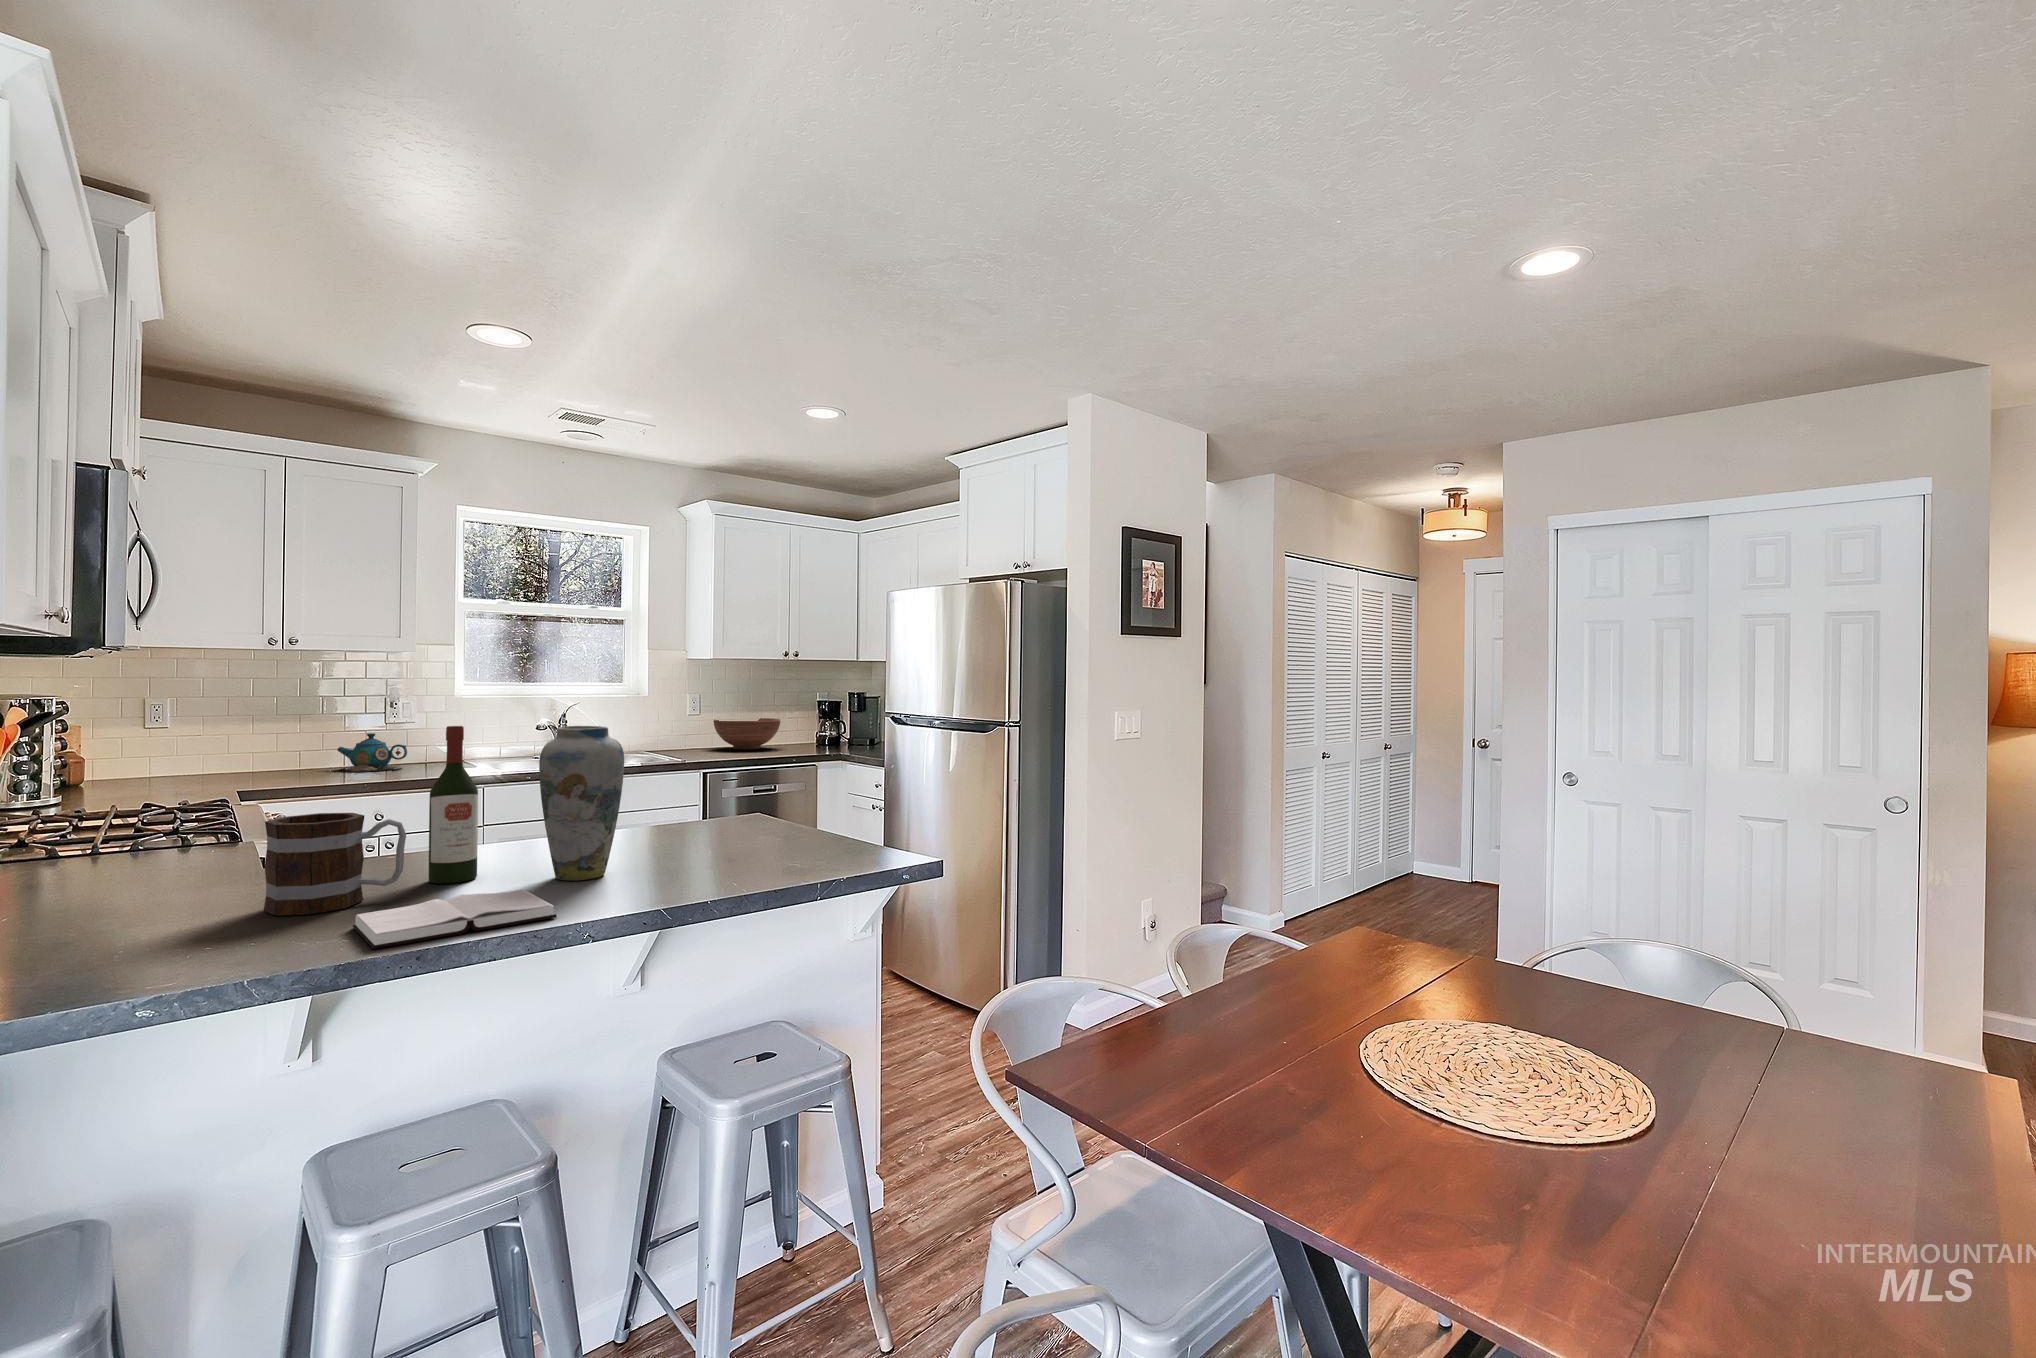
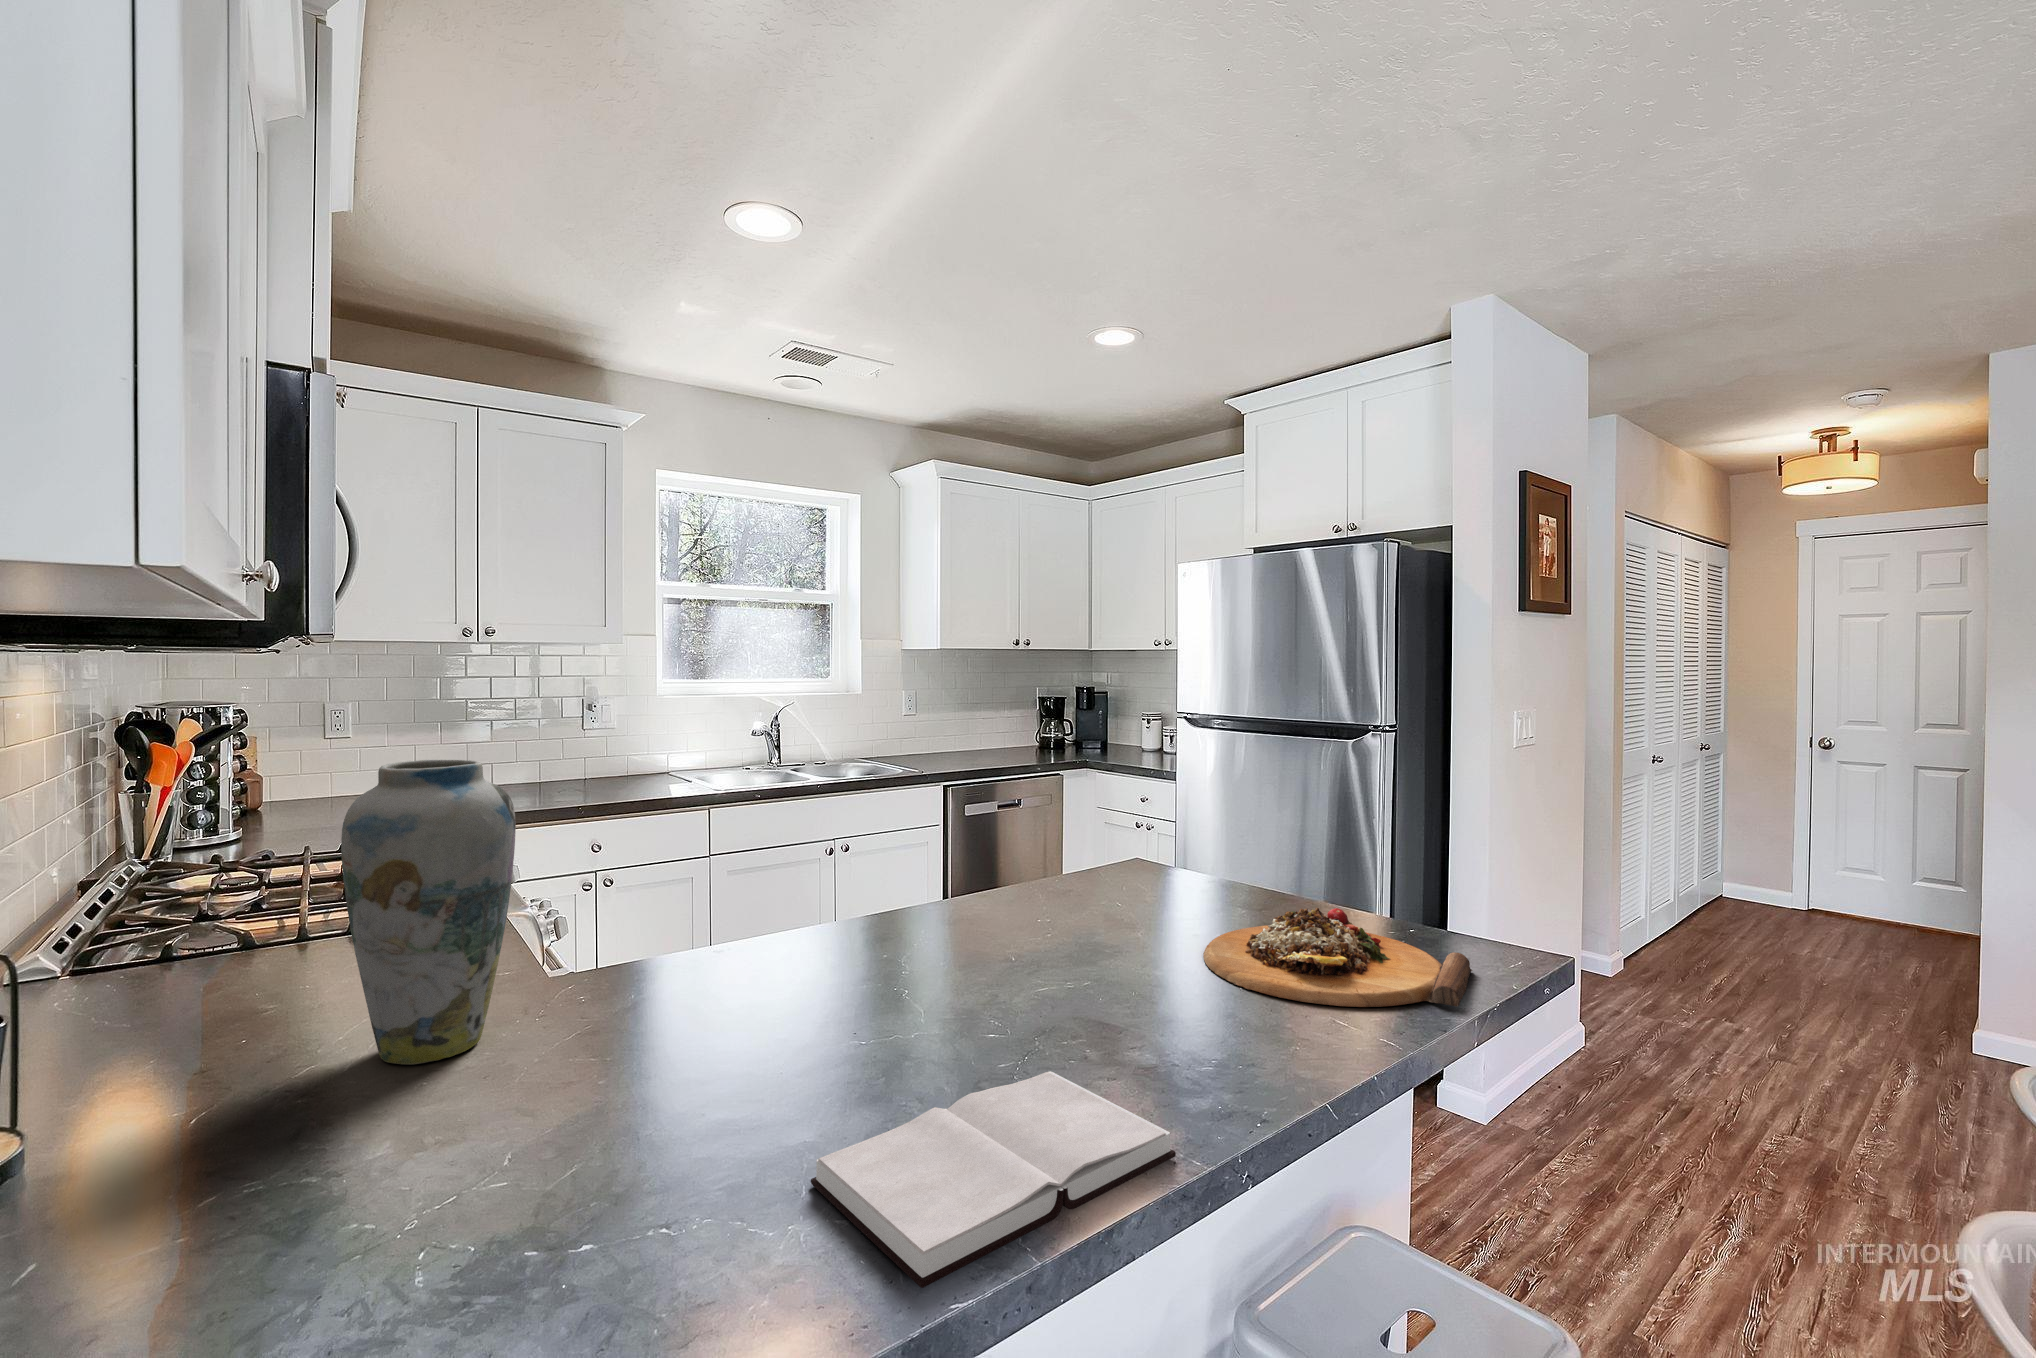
fruit bowl: present [714,718,780,750] -> none [930,720,1006,758]
wine bottle: present [429,726,478,883] -> none [826,756,897,1030]
vase: present [539,726,624,880] -> present [341,760,516,1064]
teapot: present [333,733,407,772] -> none [524,743,617,791]
mug: present [264,813,406,915] -> none [610,918,825,1131]
cutting board: none [706,824,867,872] -> present [1203,908,1472,1007]

